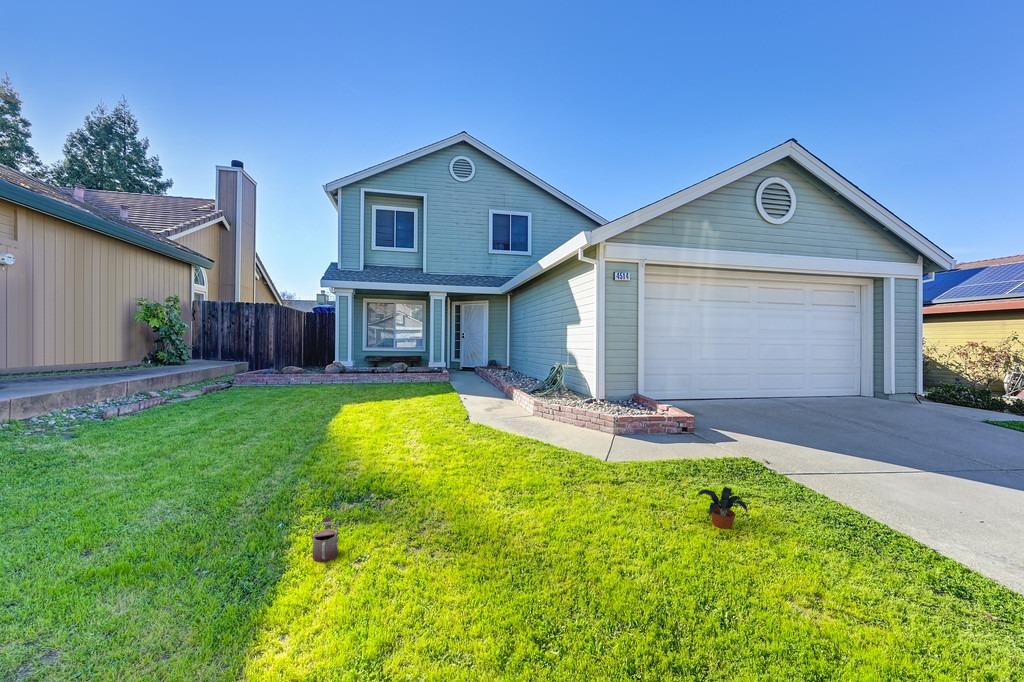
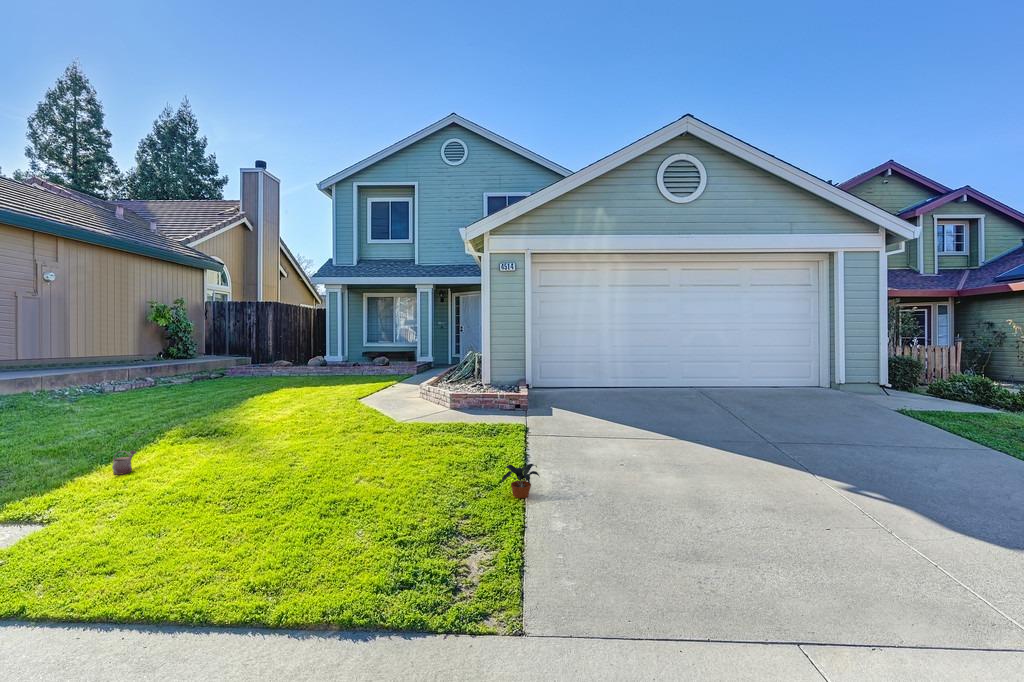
potted plant: present [697,486,747,529] -> present [502,464,539,498]

